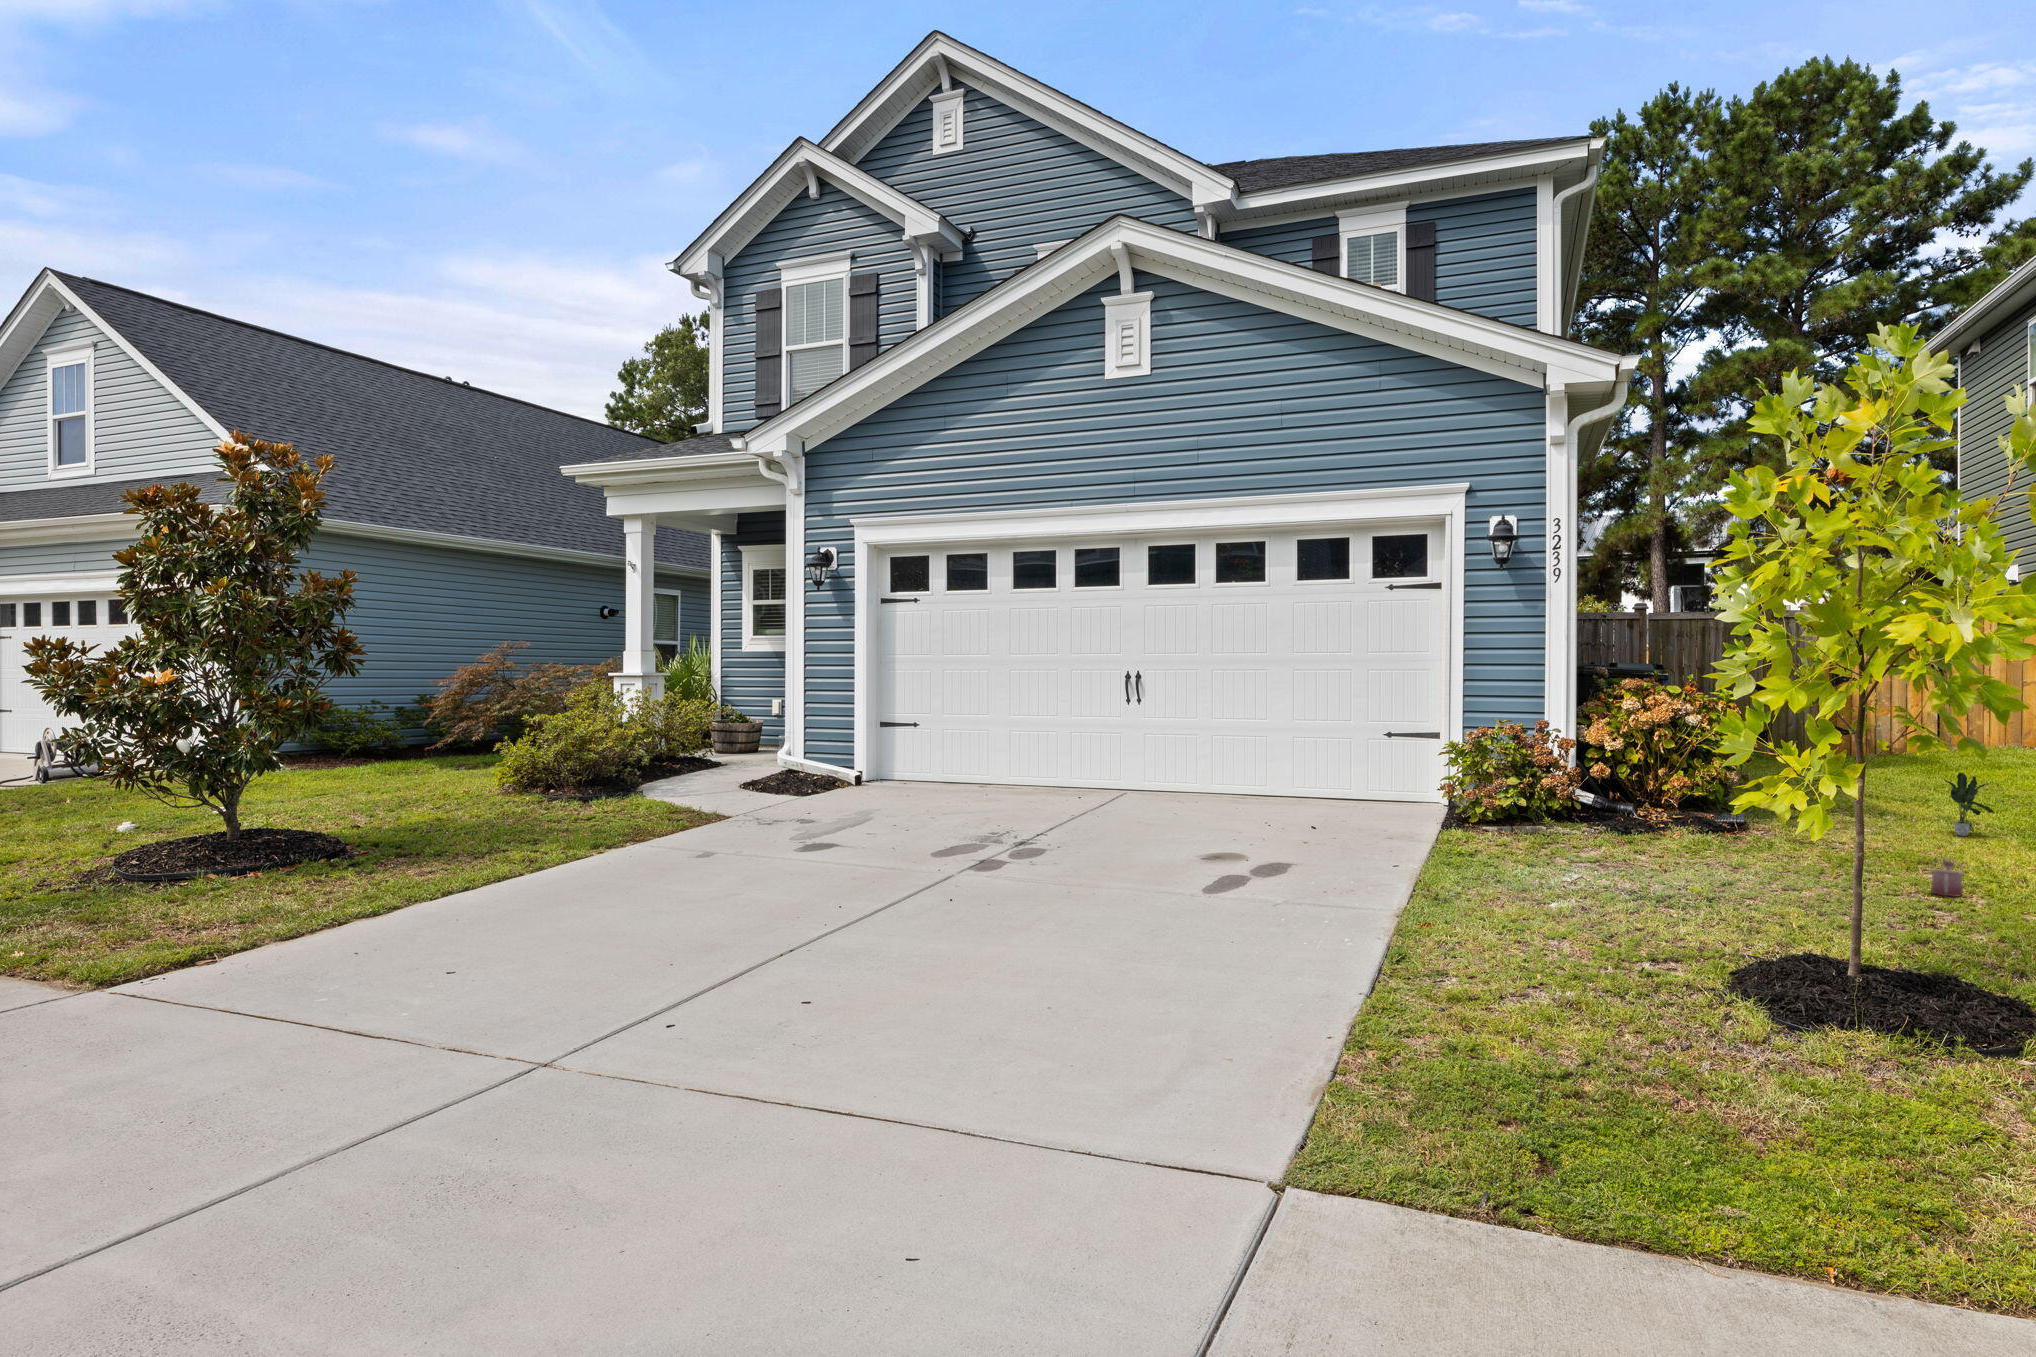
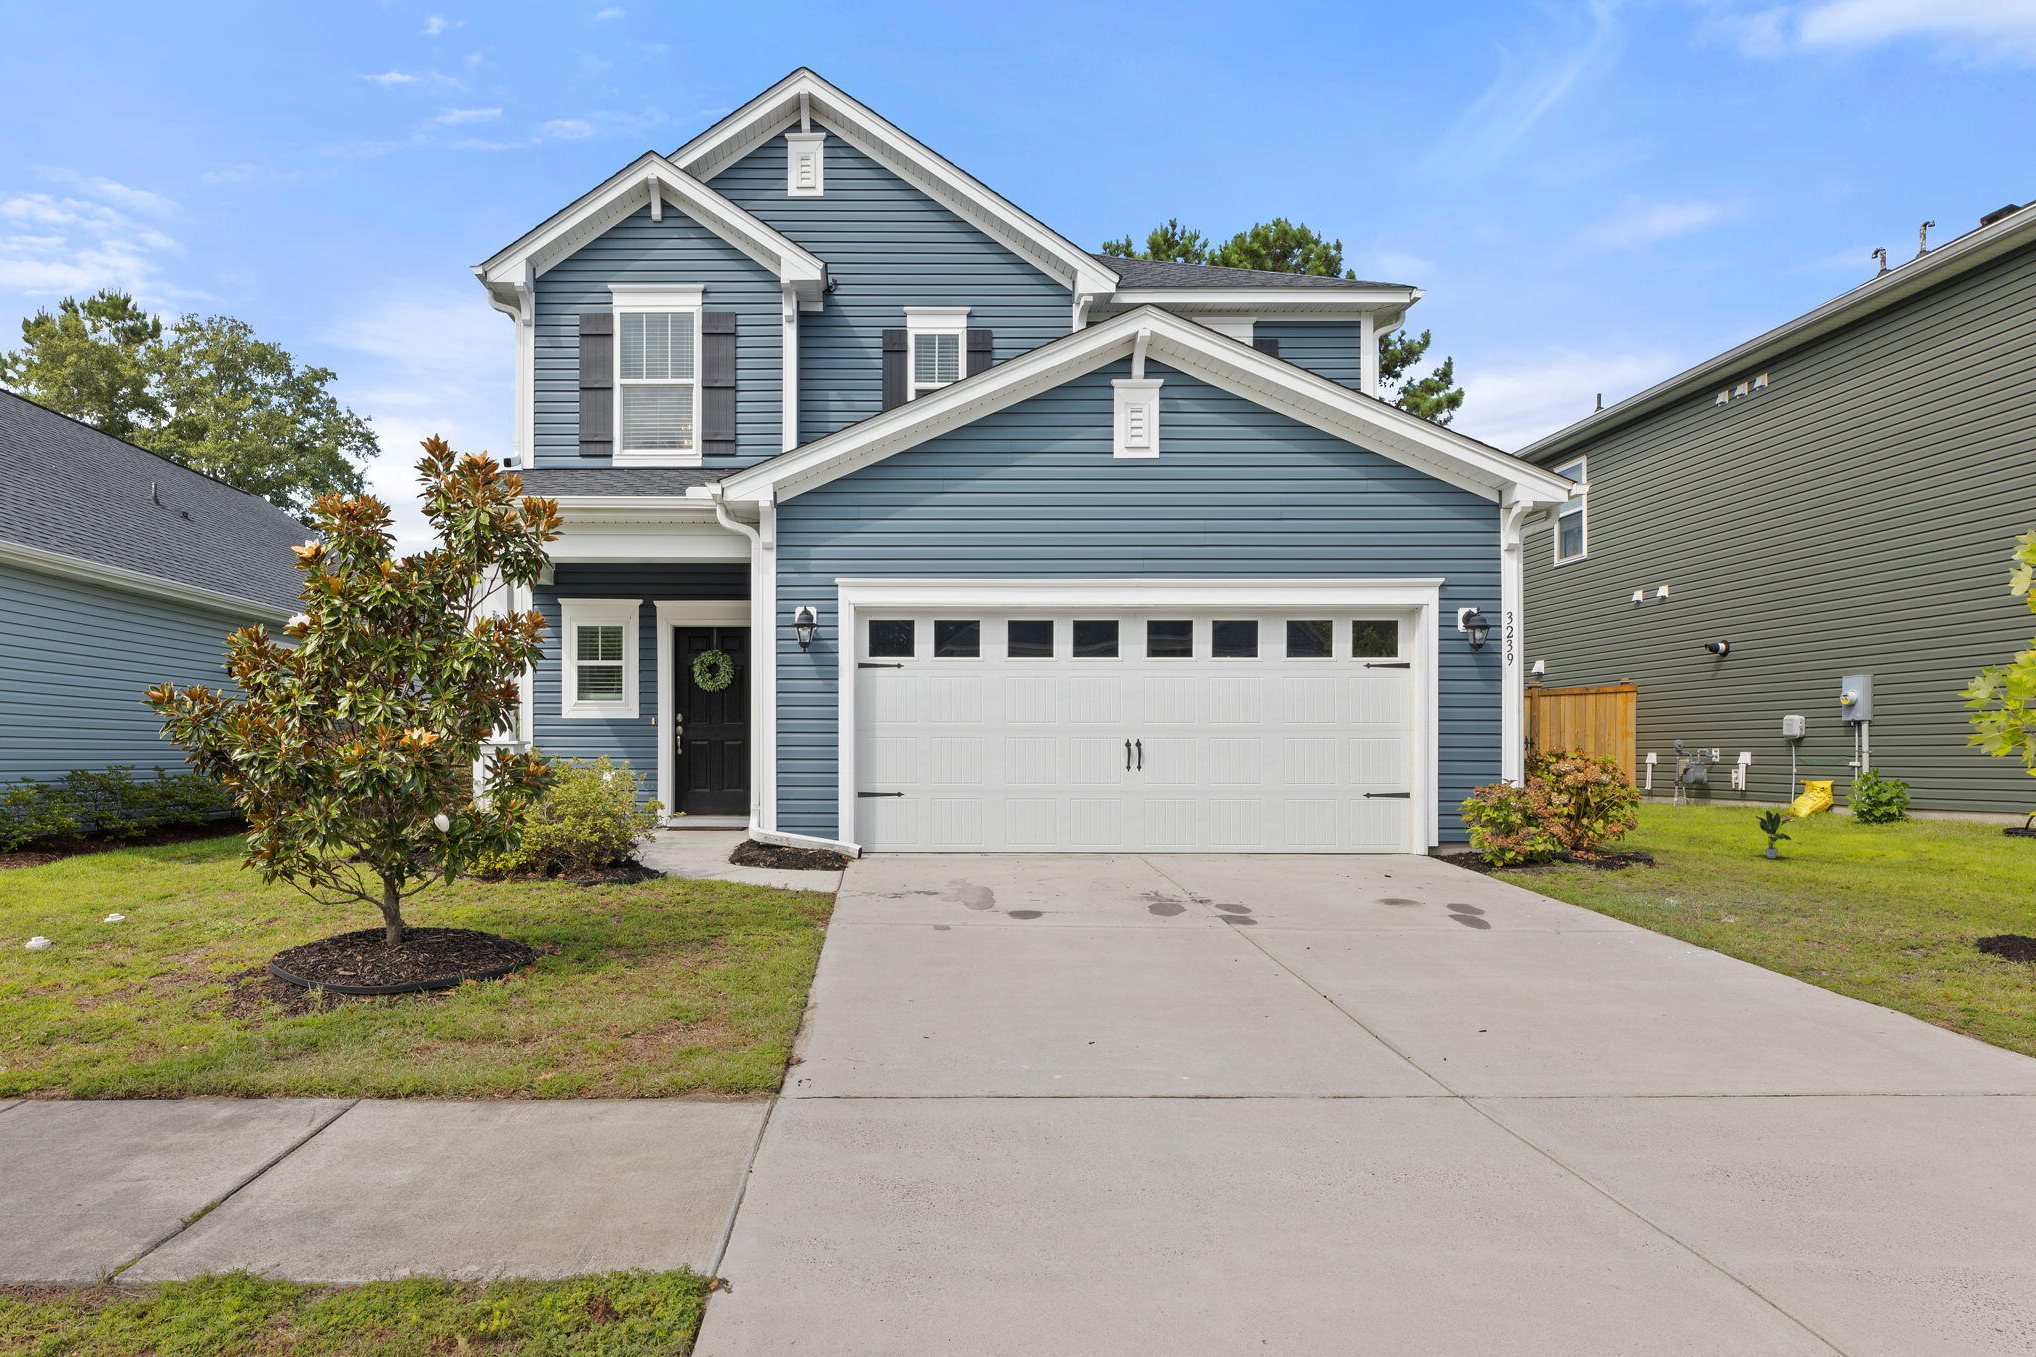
watering can: present [1931,859,1964,897] -> none [1880,883,1908,912]

